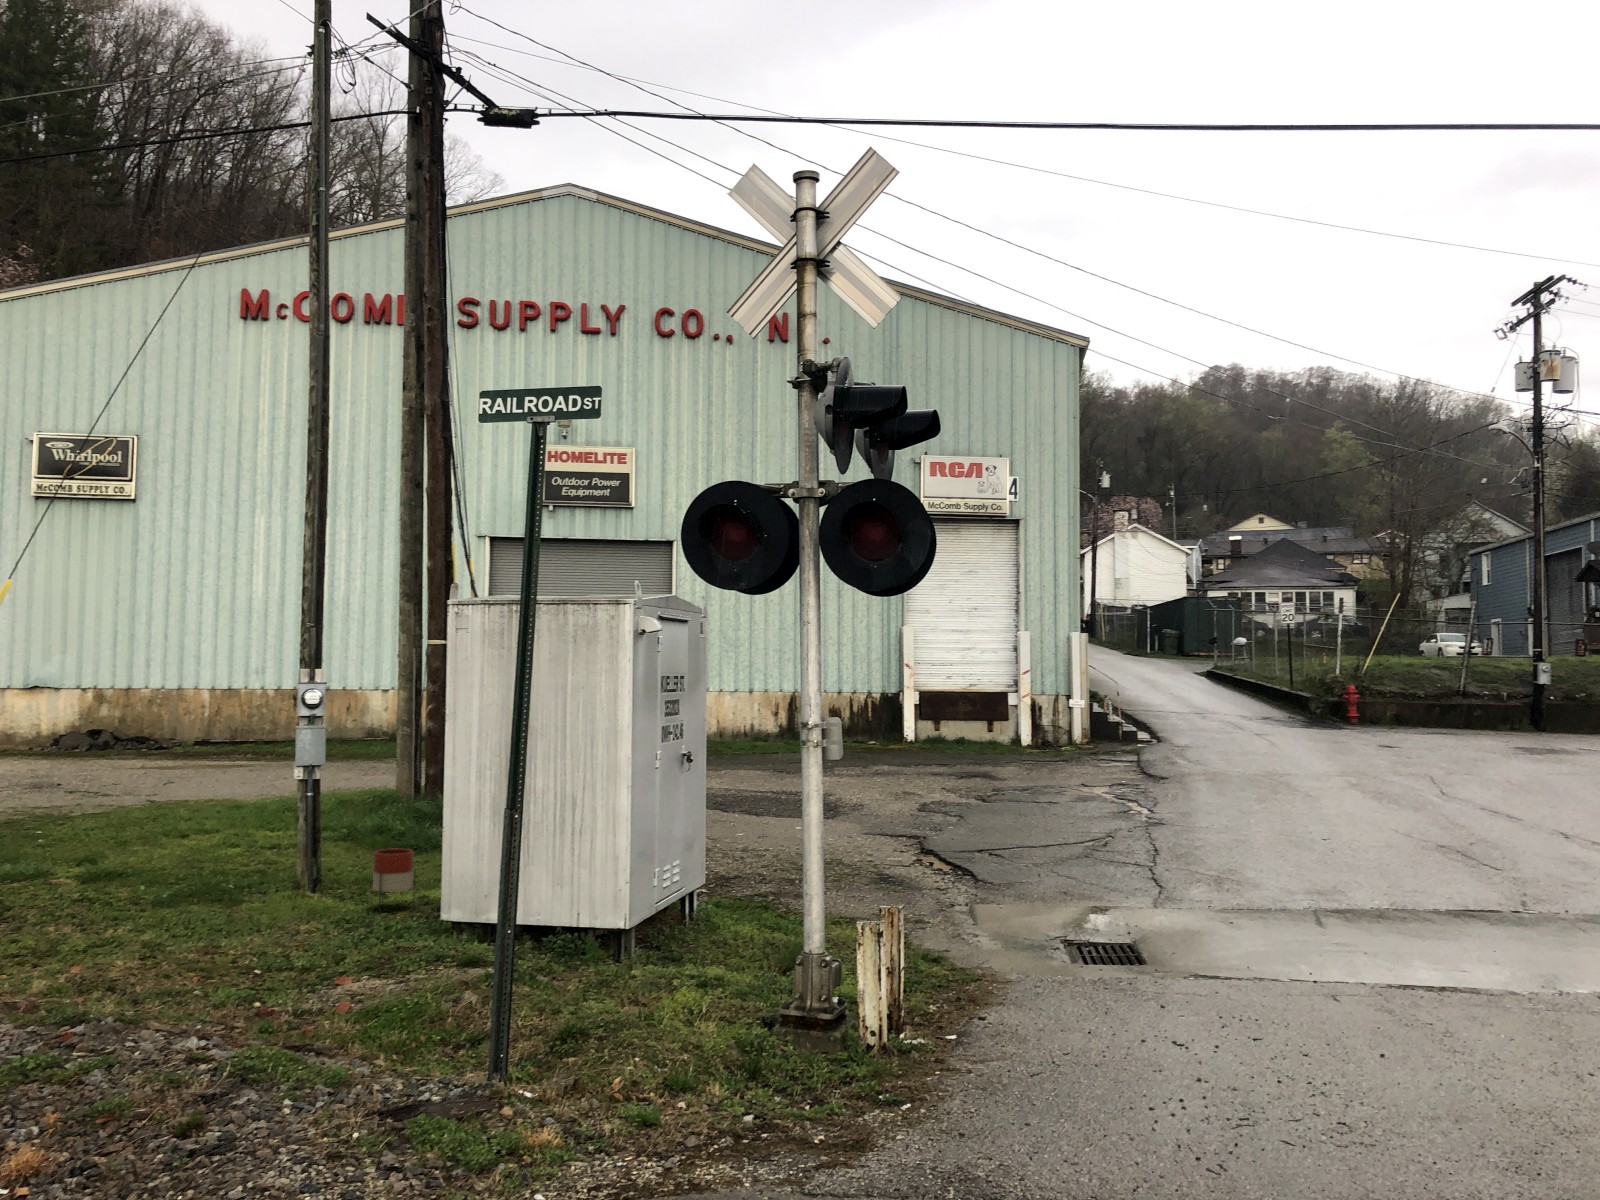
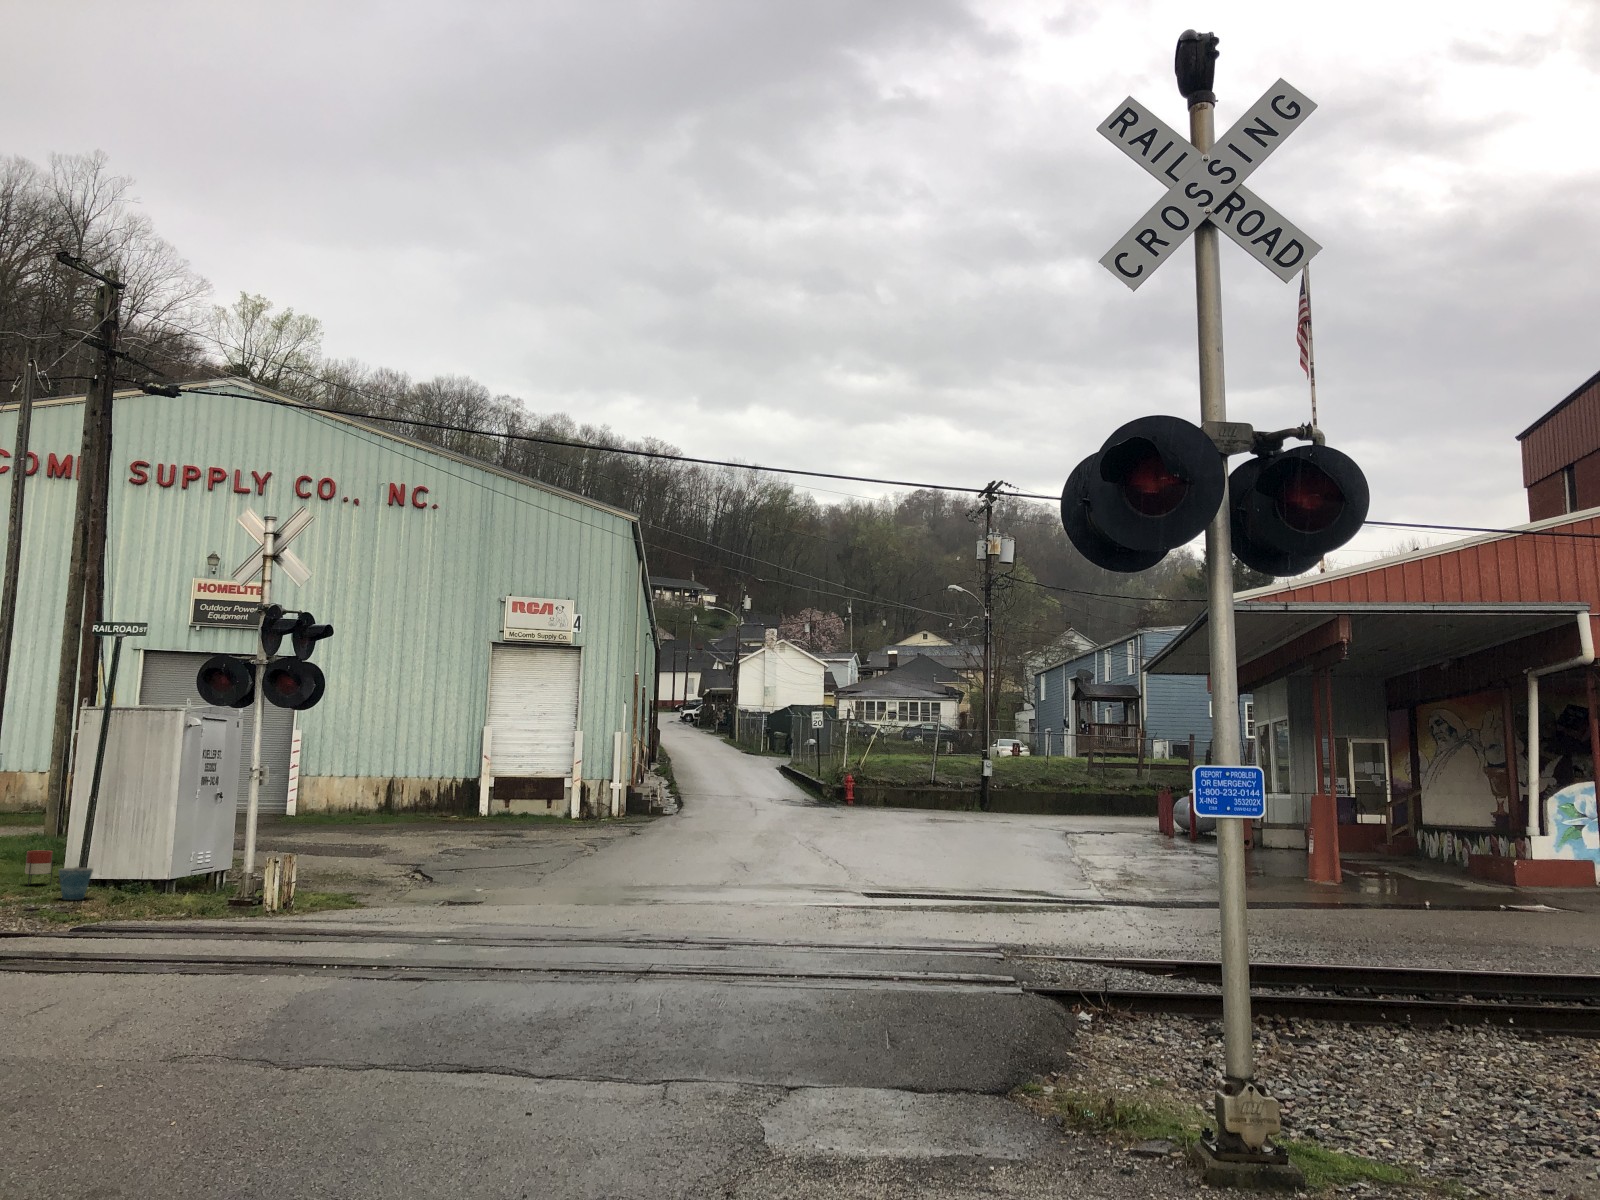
bucket: none [428,891,487,957] -> present [57,867,93,900]

